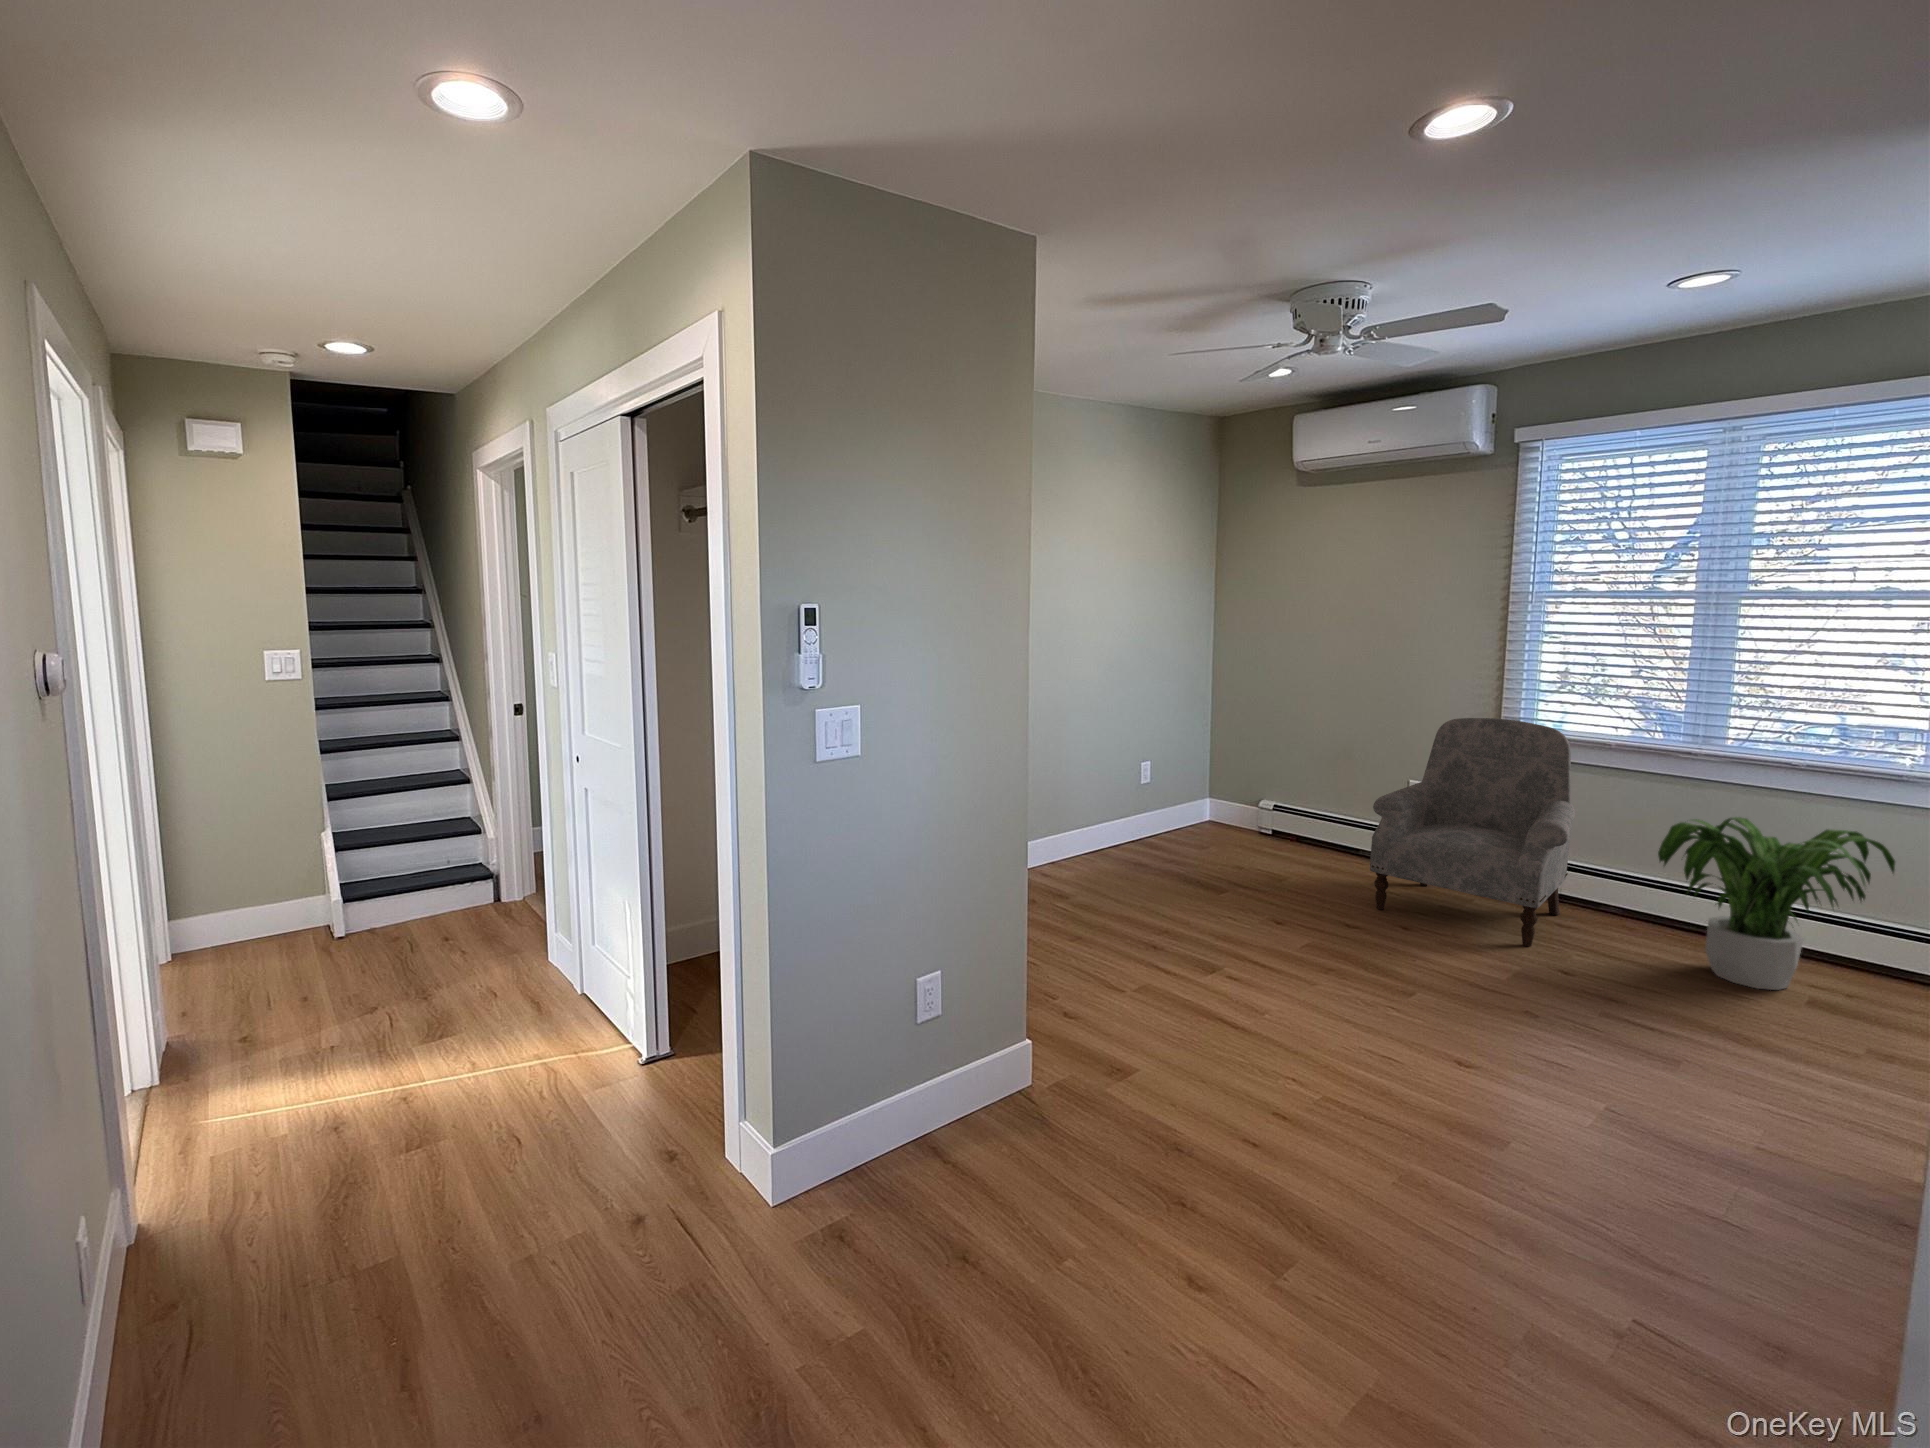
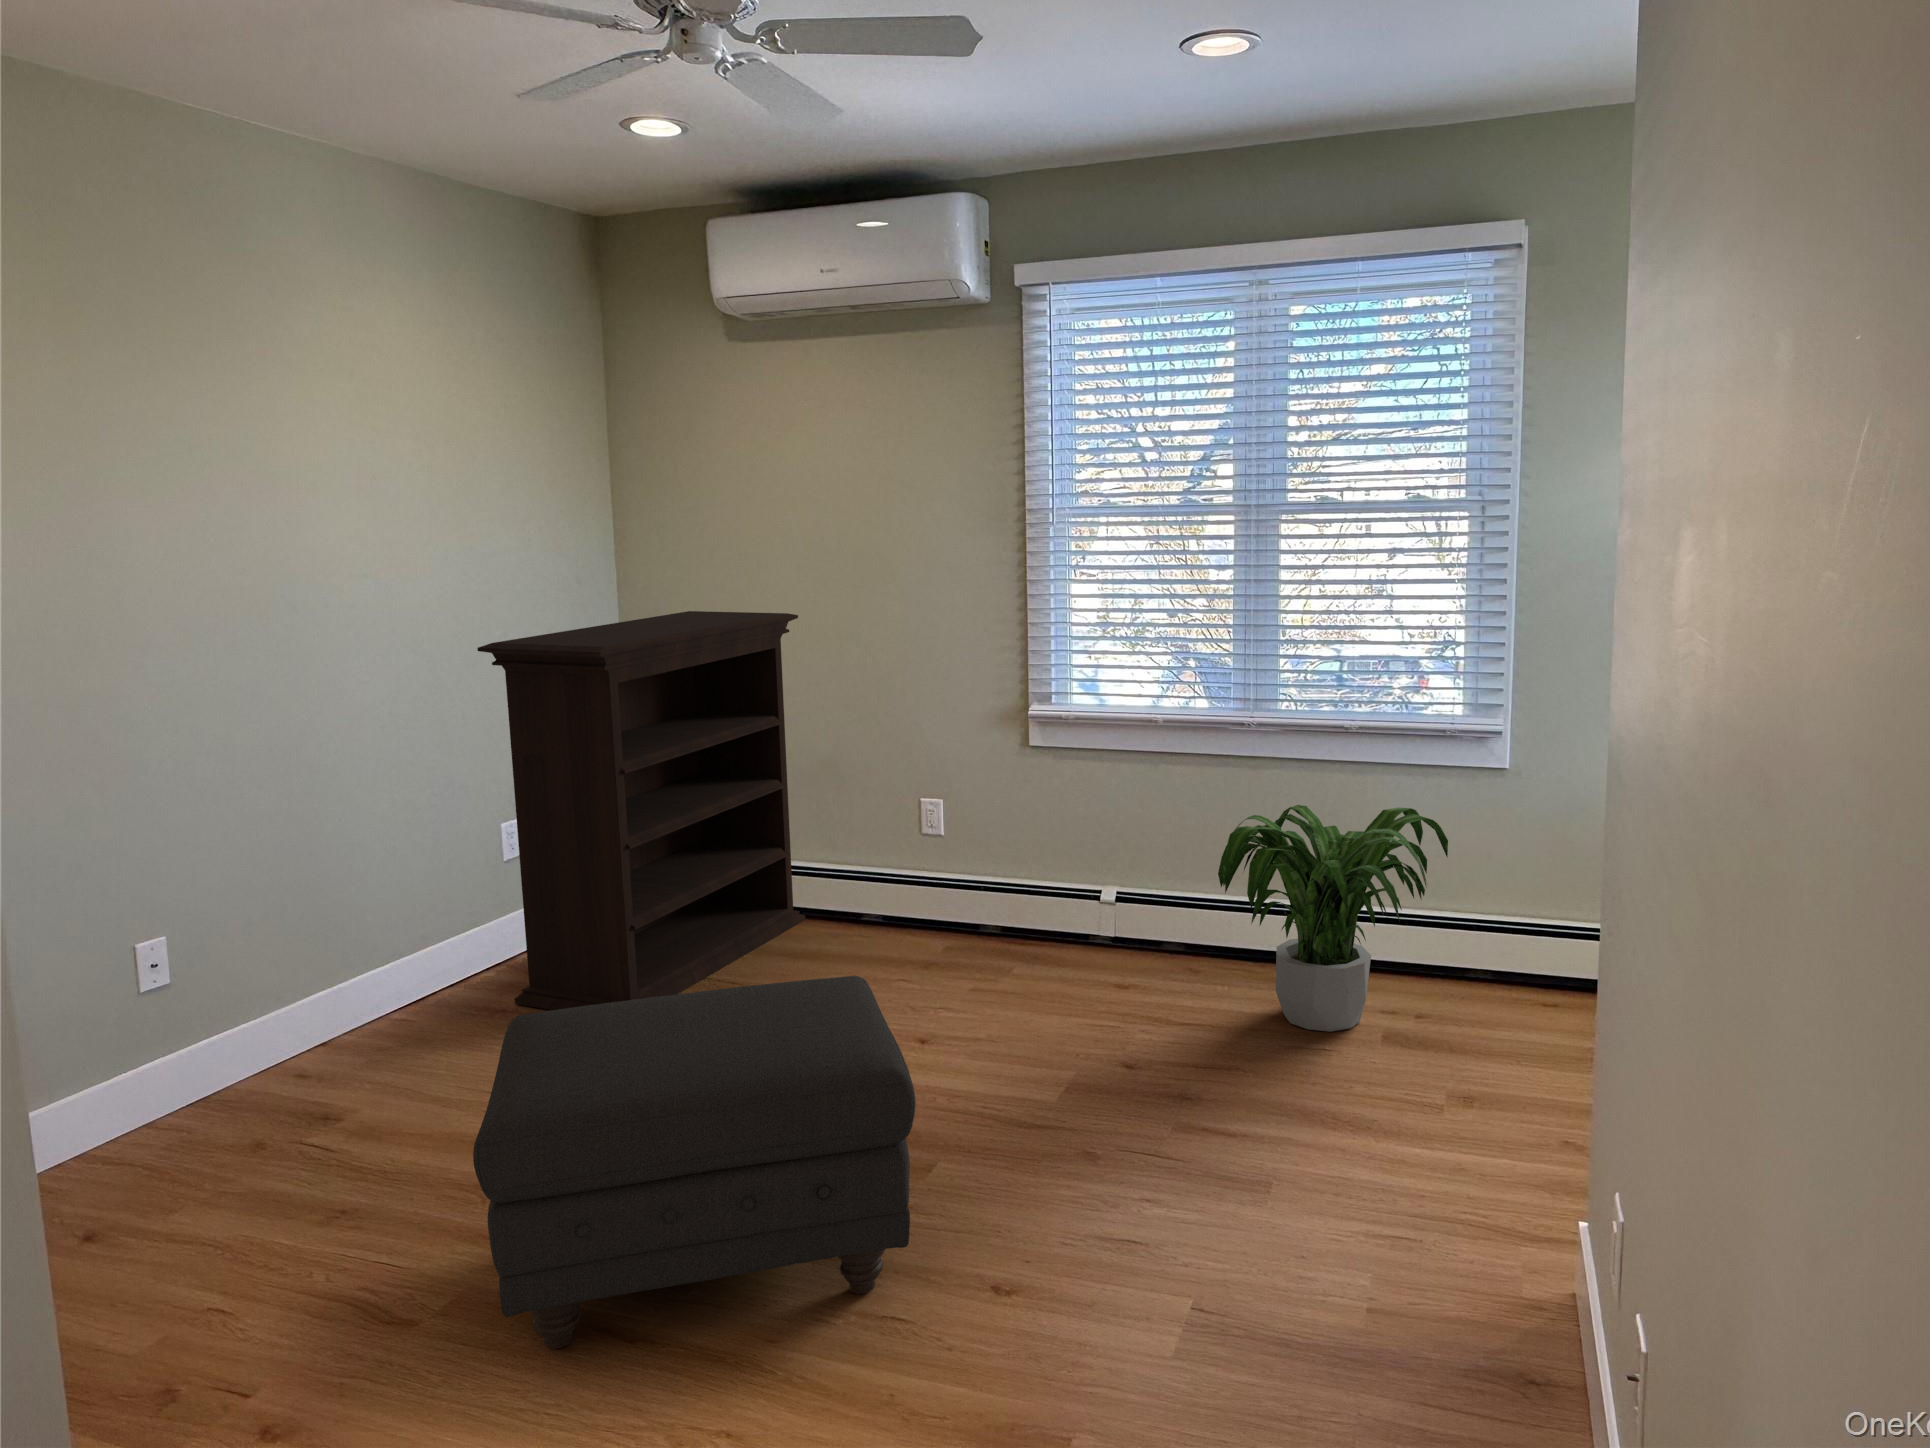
bookshelf: none [1144,650,1332,883] -> present [477,611,805,1010]
armchair: present [1370,718,1575,946] -> none [867,697,1123,1032]
ottoman: none [1162,852,1417,1047] -> present [473,976,916,1349]

